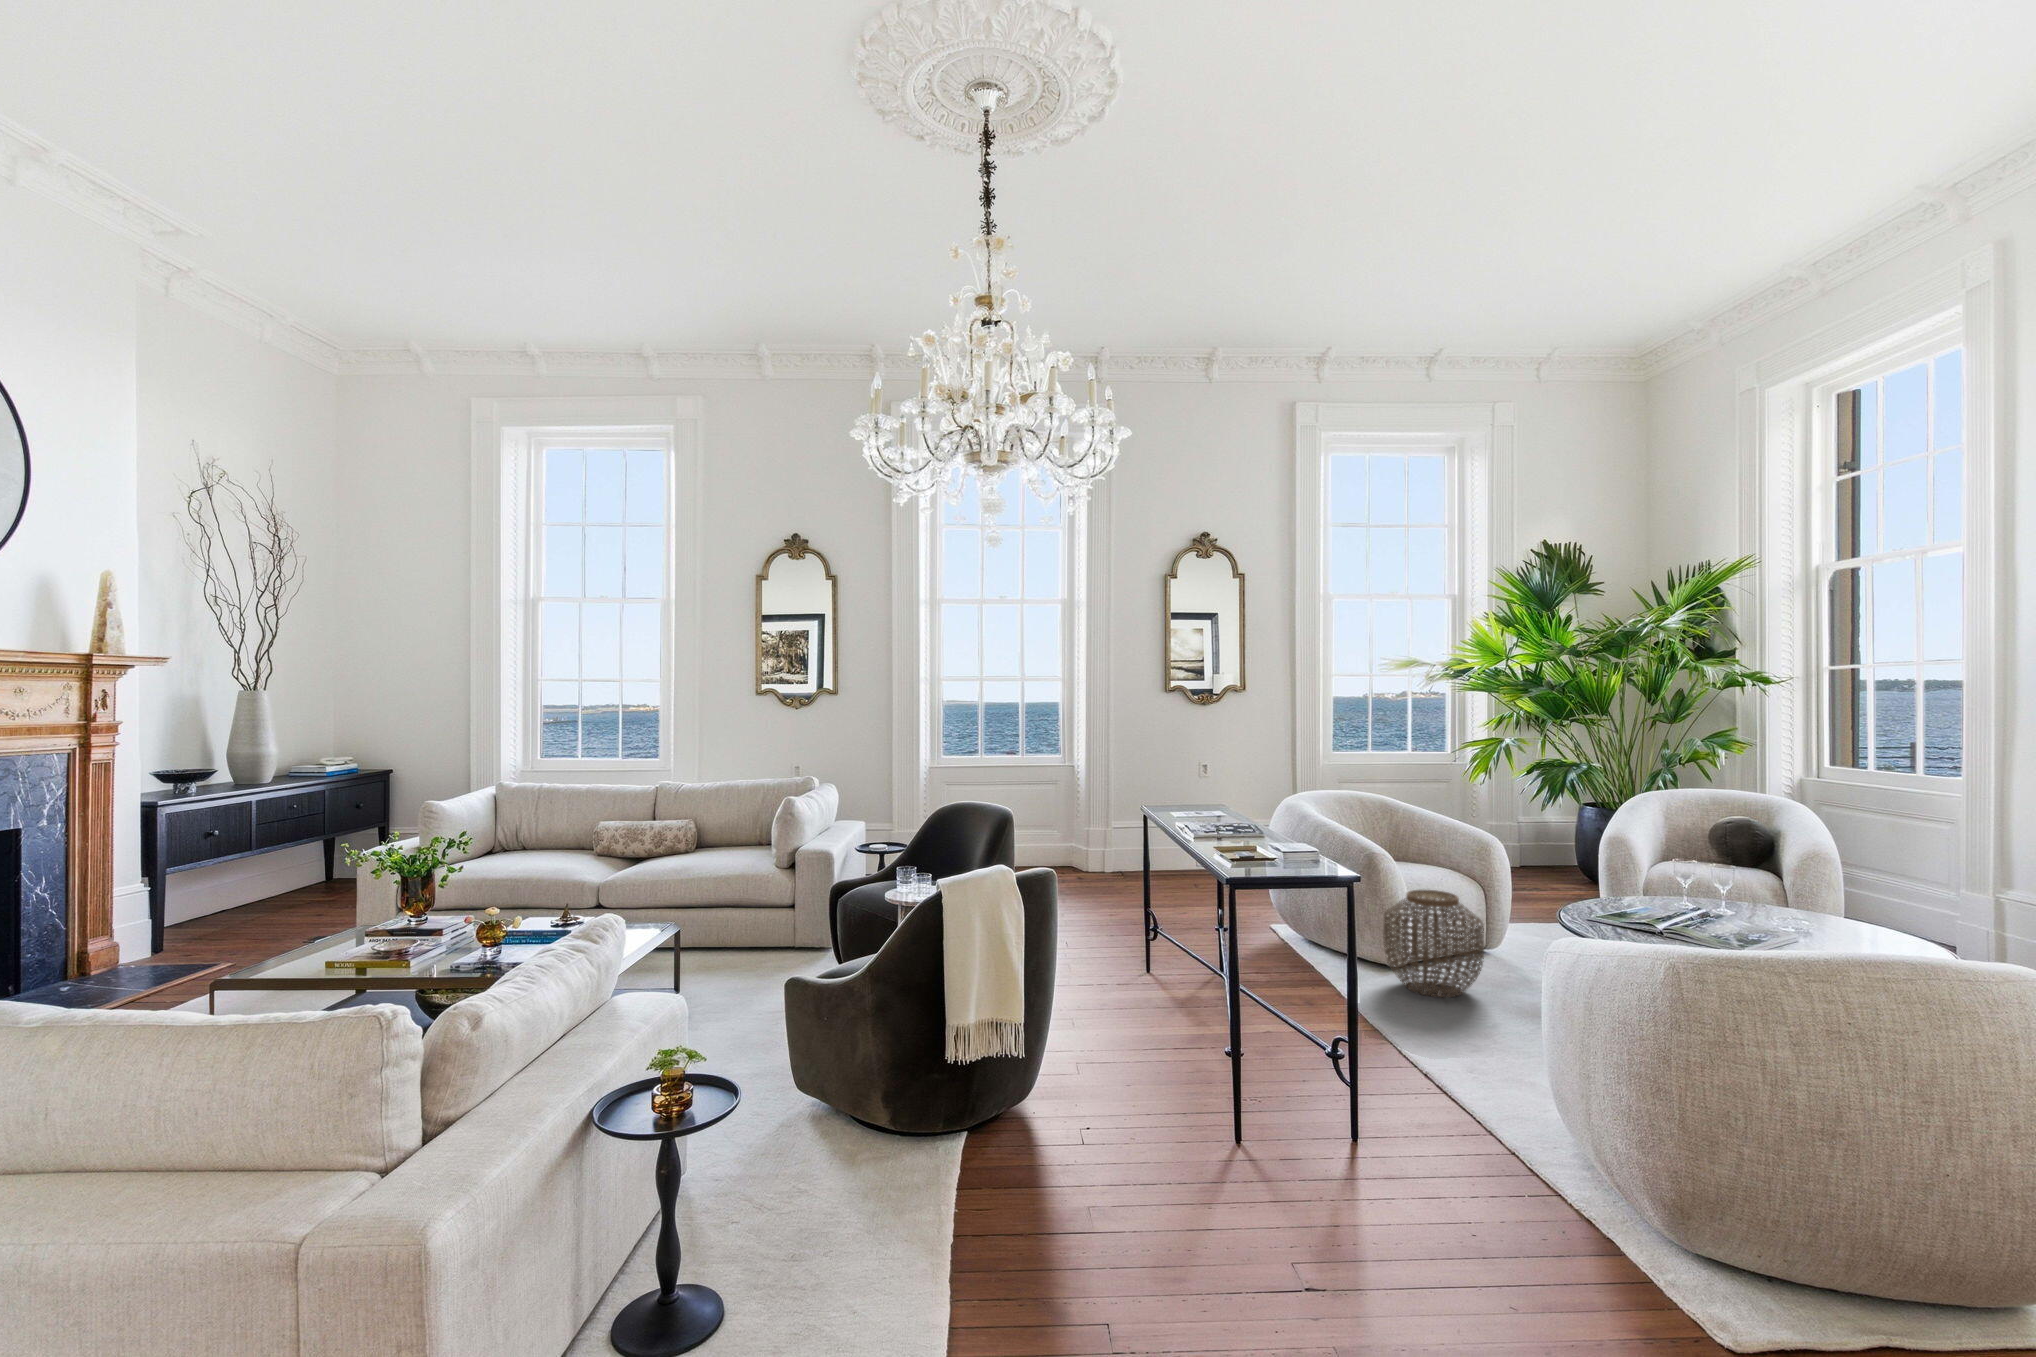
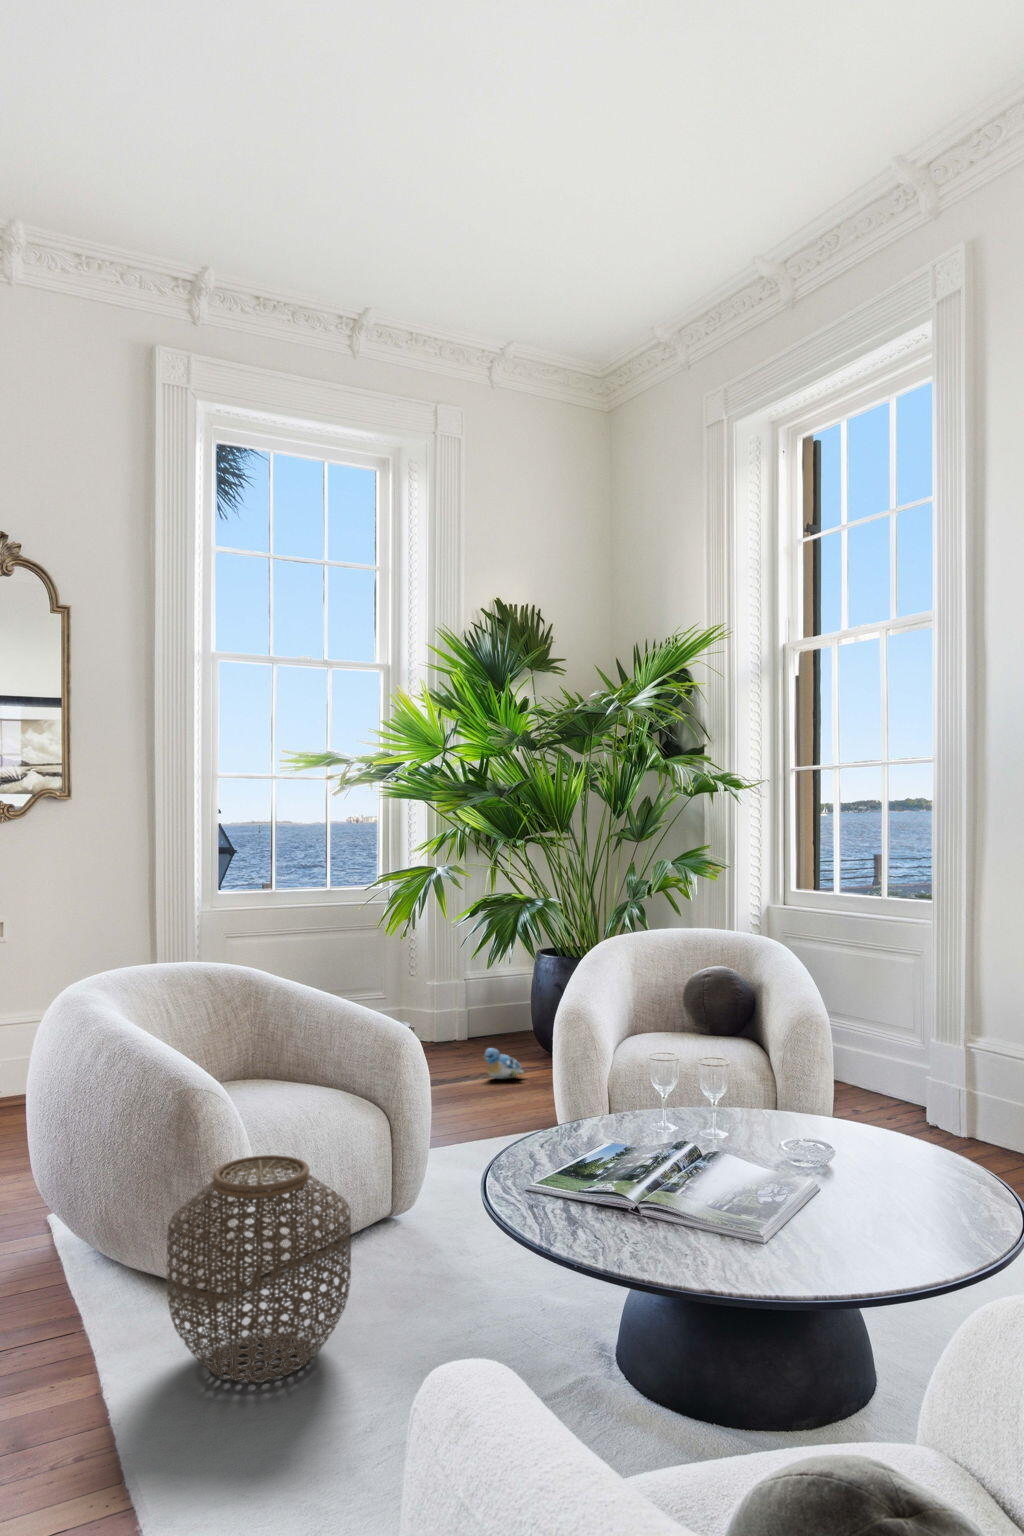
plush toy: none [1540,866,1575,889] -> present [483,1048,525,1079]

